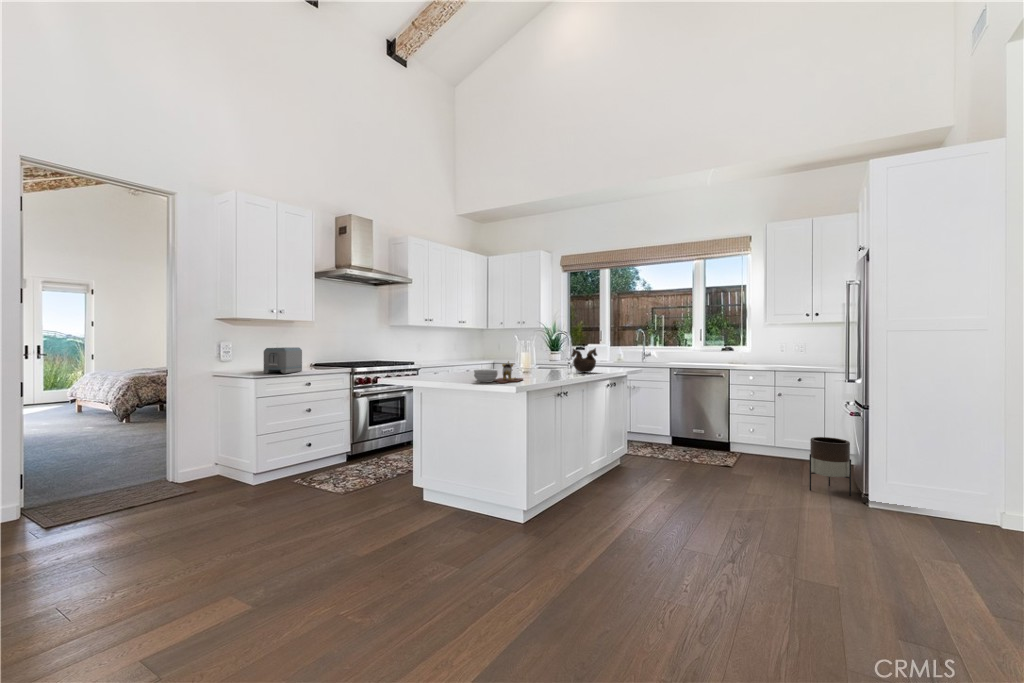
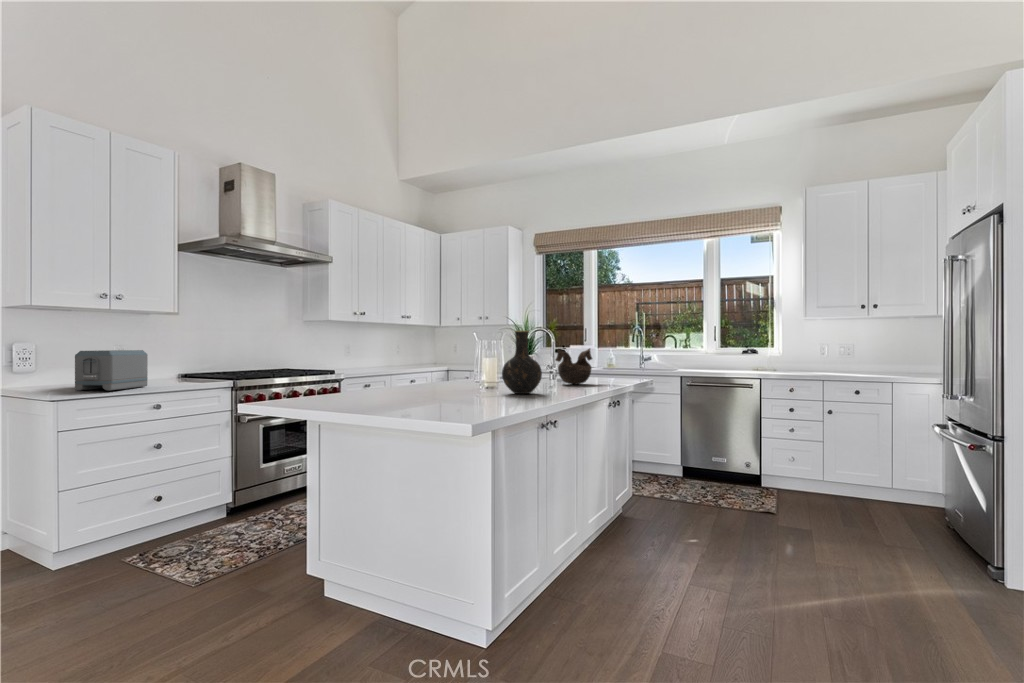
vase: none [535,338,560,378] -> present [502,331,542,394]
cutting board: present [474,361,523,384] -> none [398,368,484,407]
planter: present [809,437,851,496] -> none [902,475,969,564]

